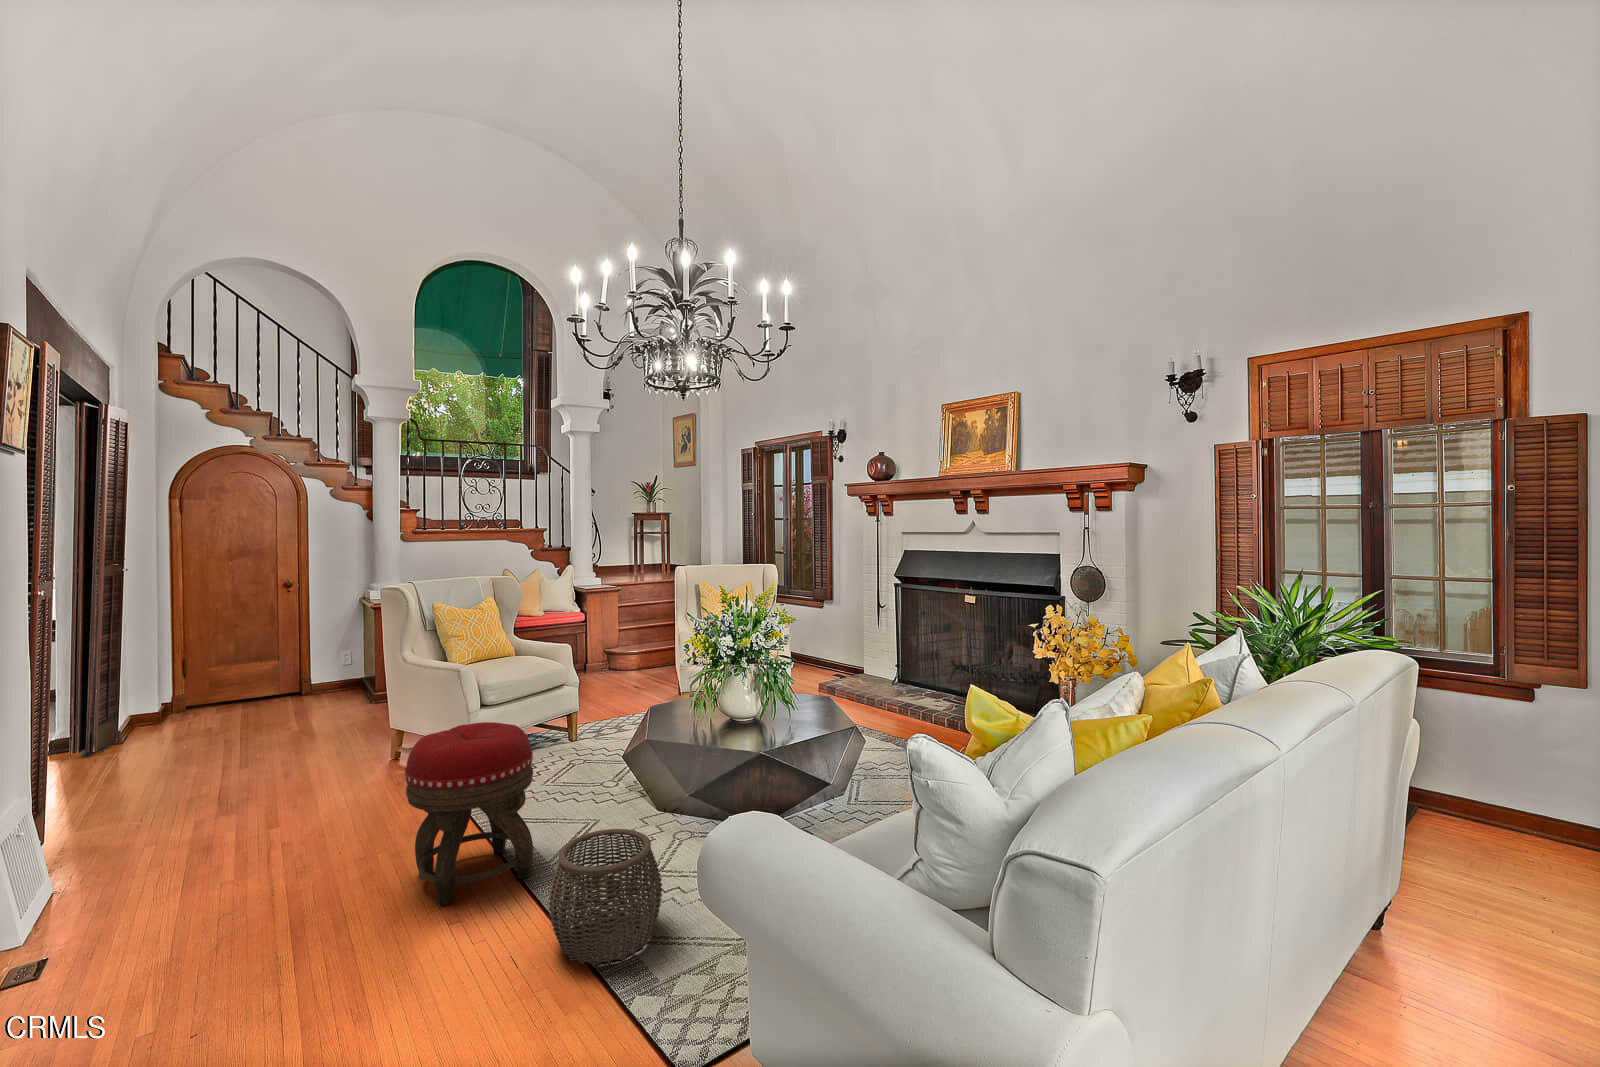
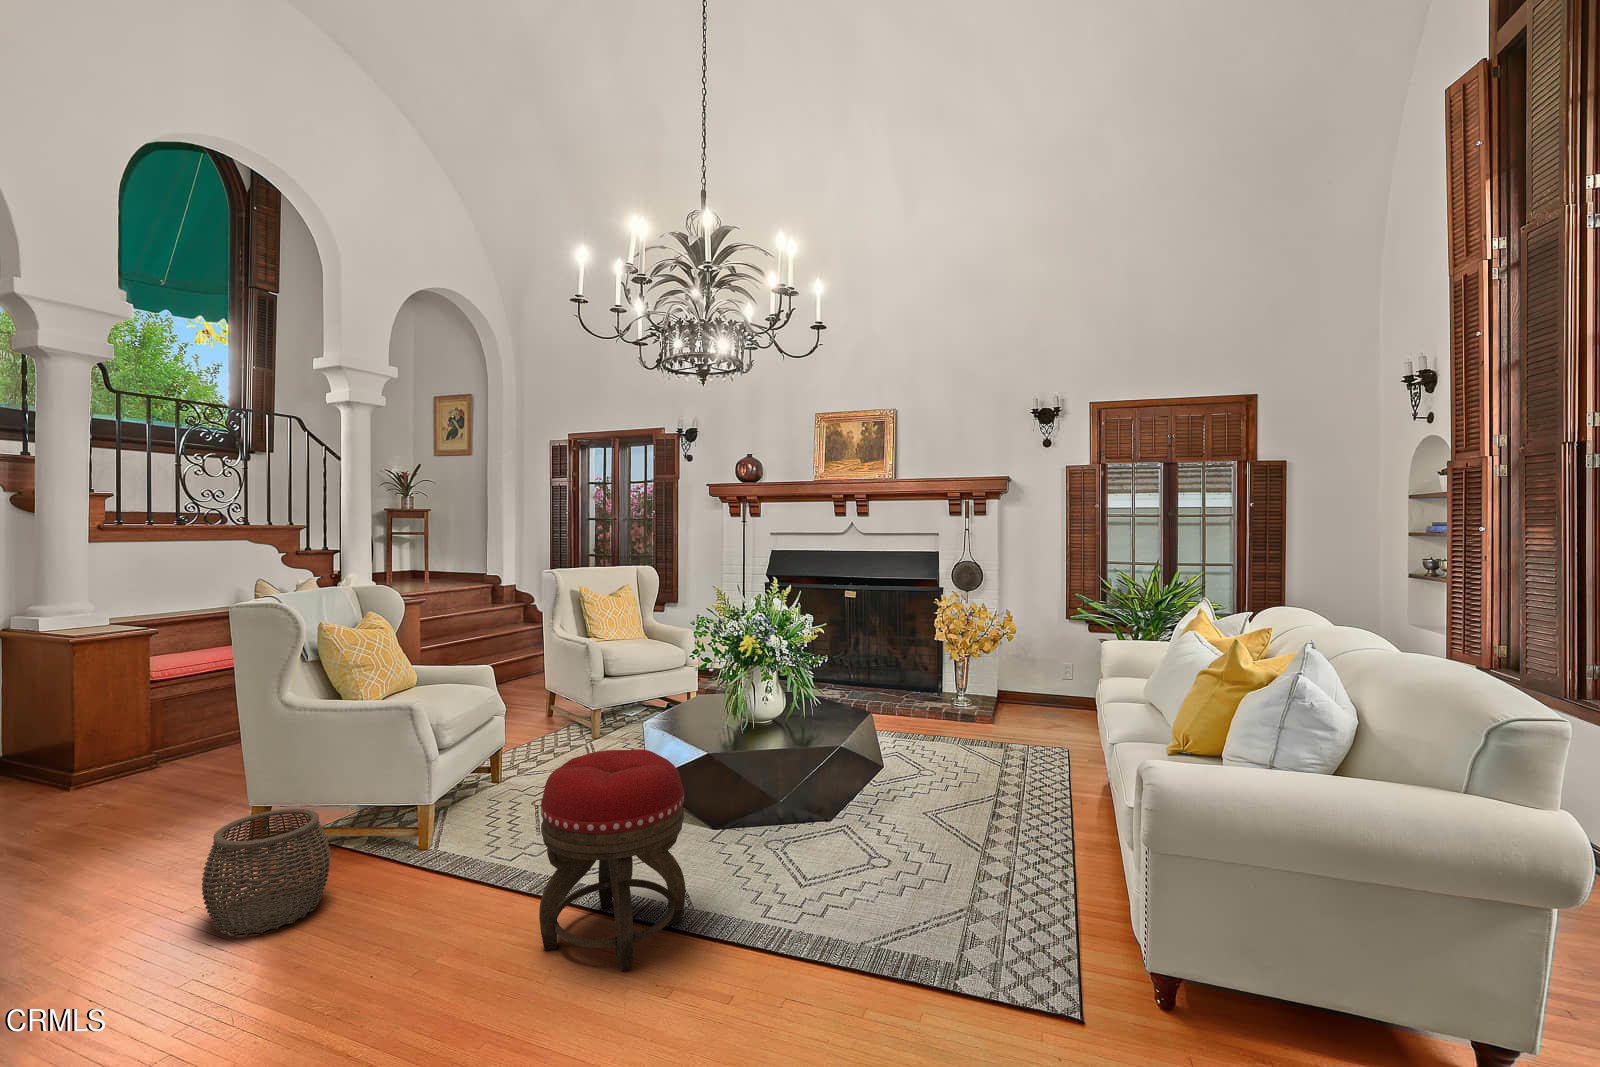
woven basket: present [548,829,662,965] -> present [202,809,331,936]

